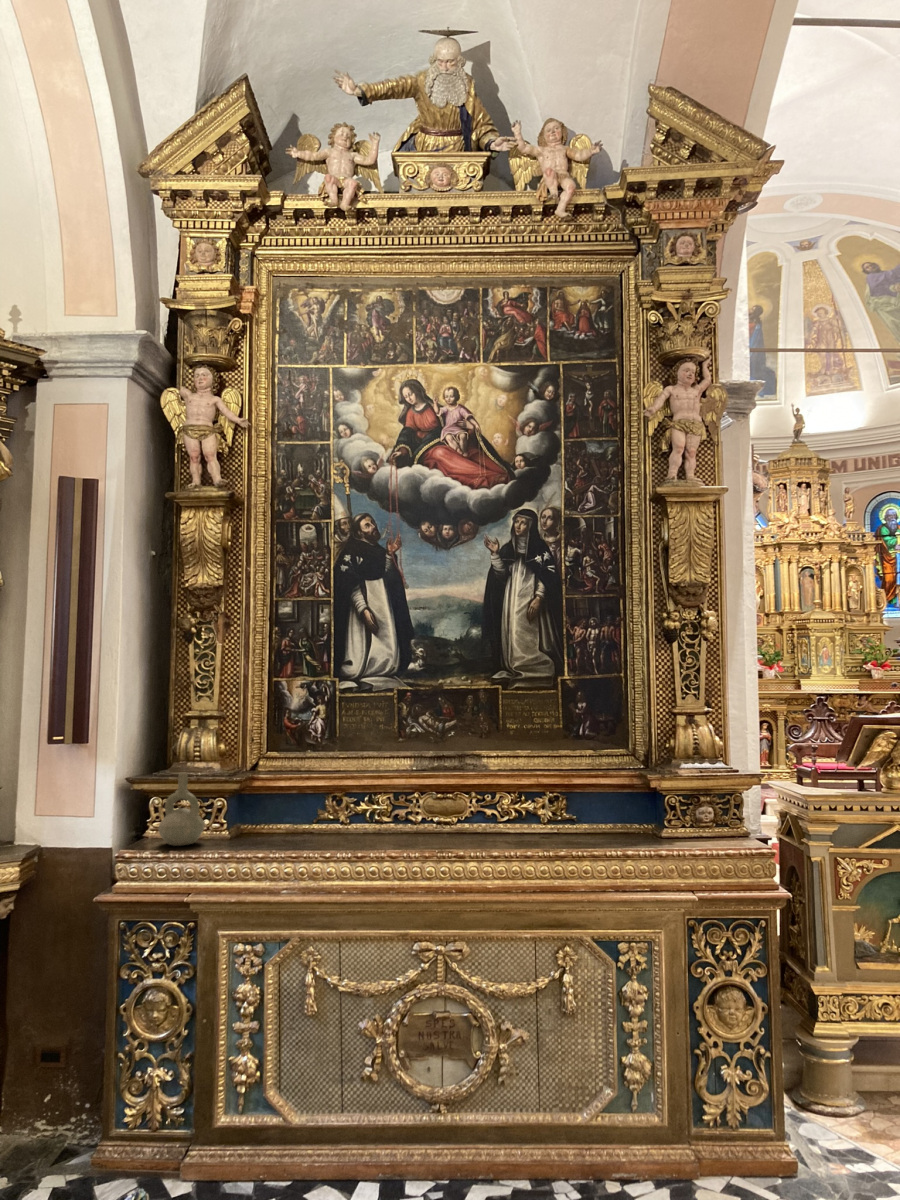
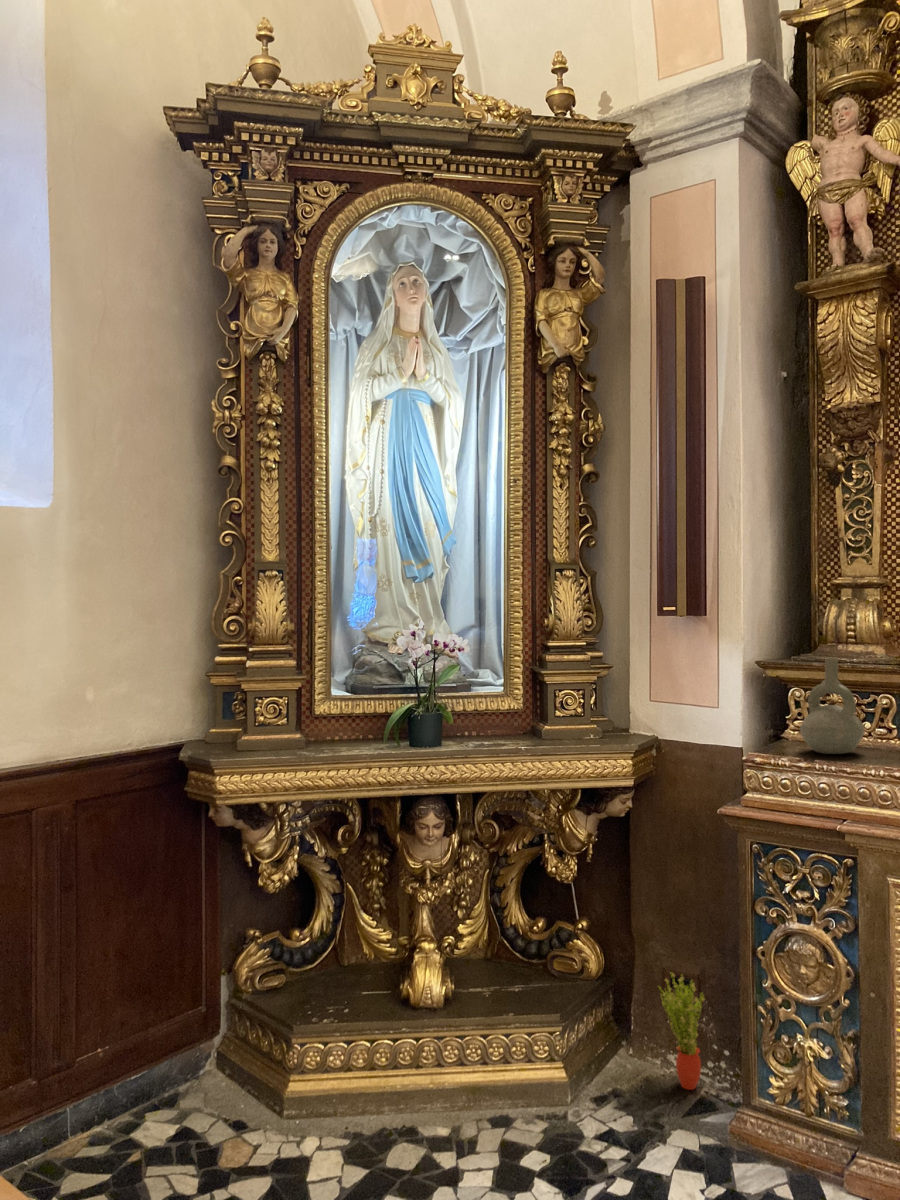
potted plant: none [30,1045,72,1146] -> present [659,973,704,1090]

